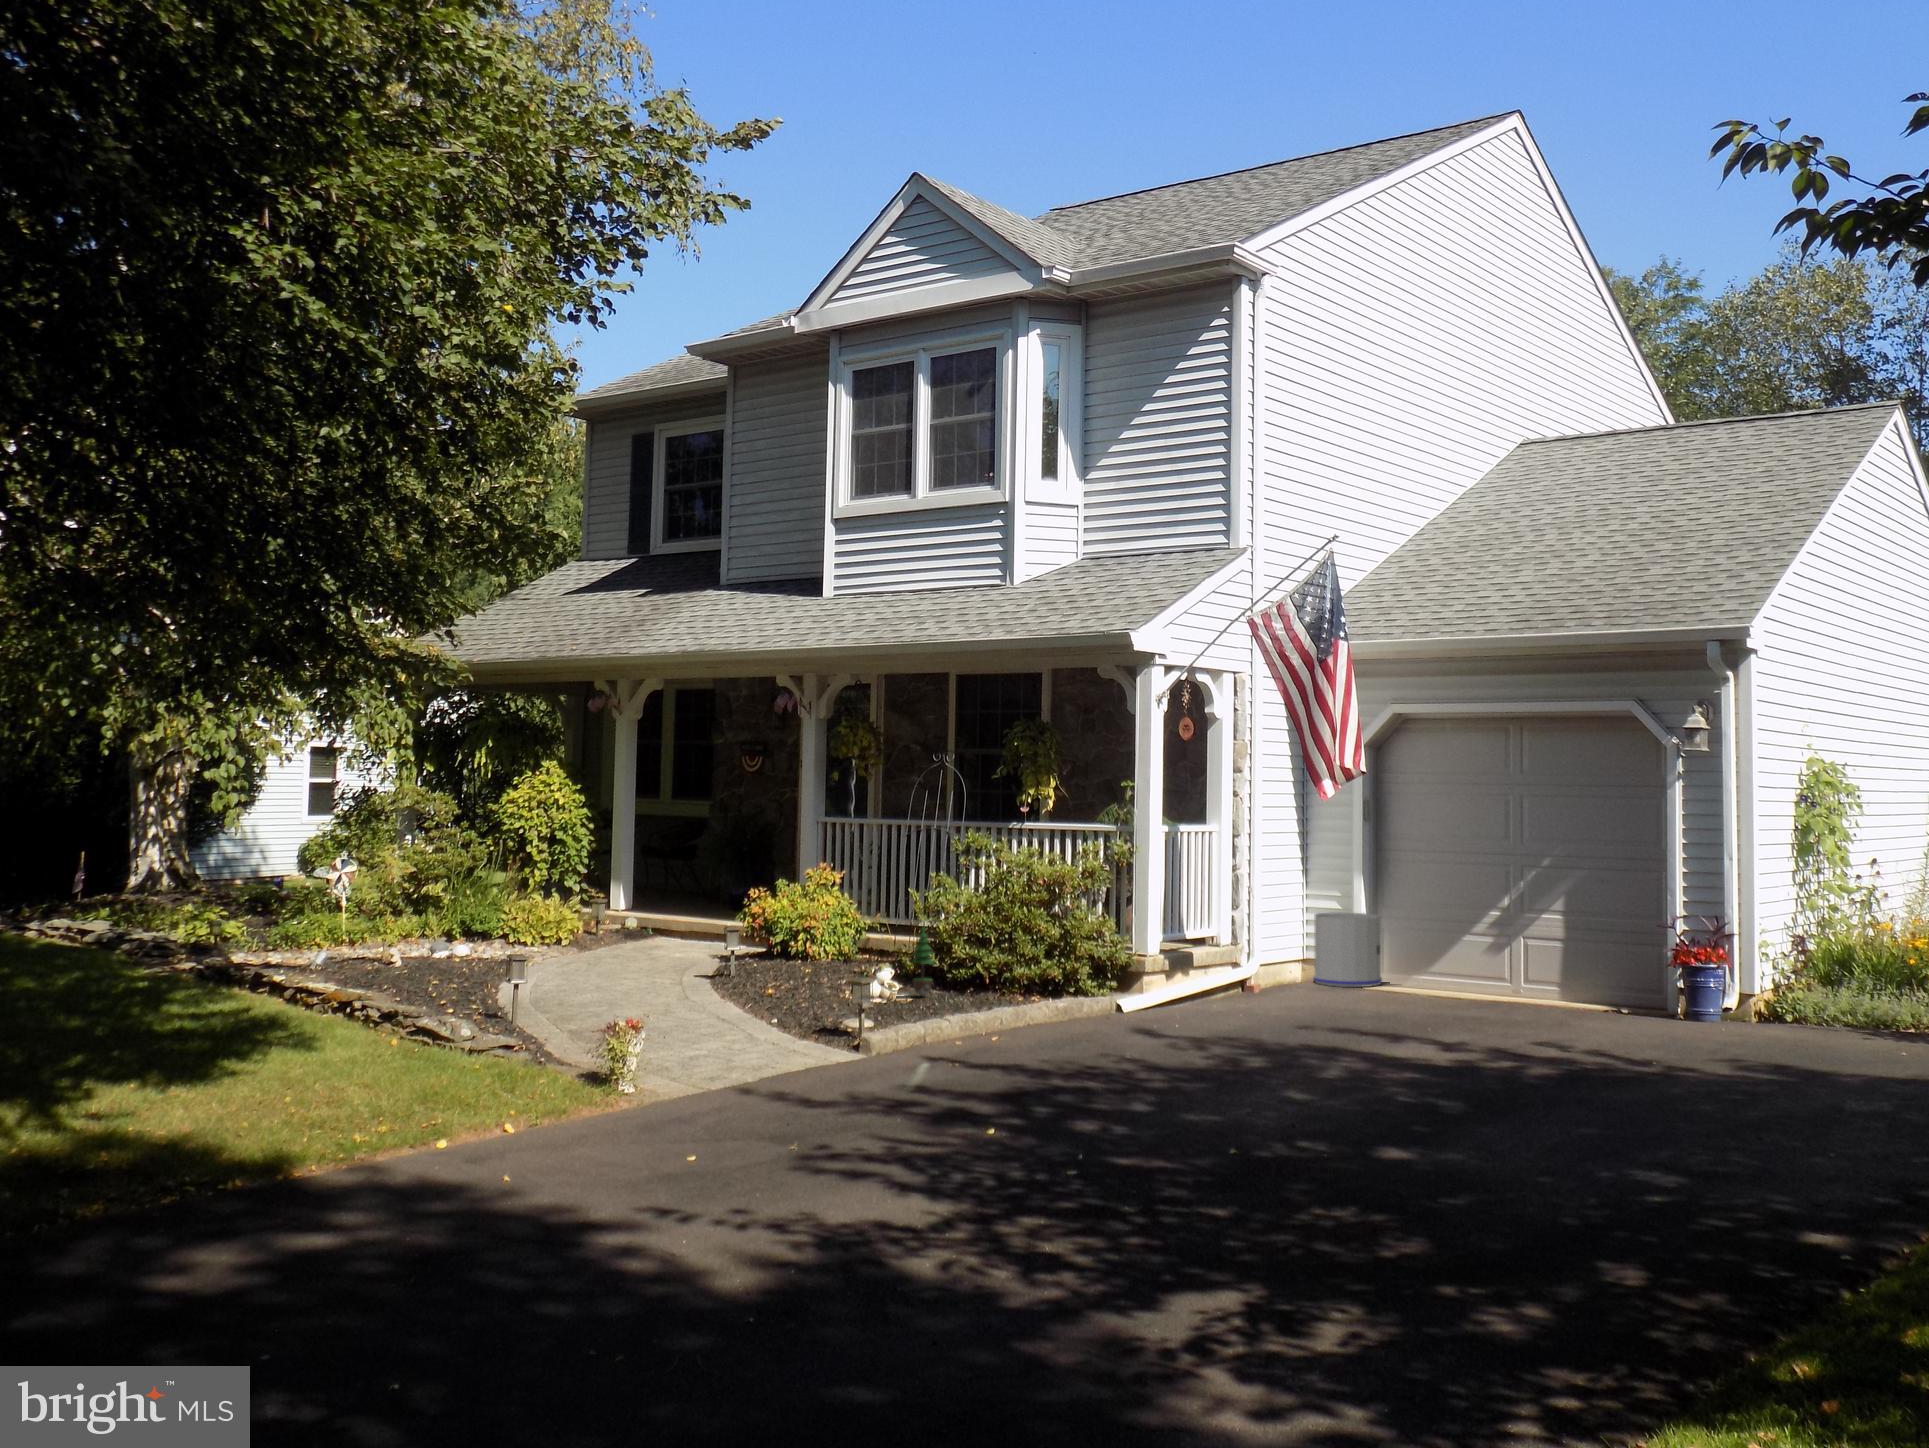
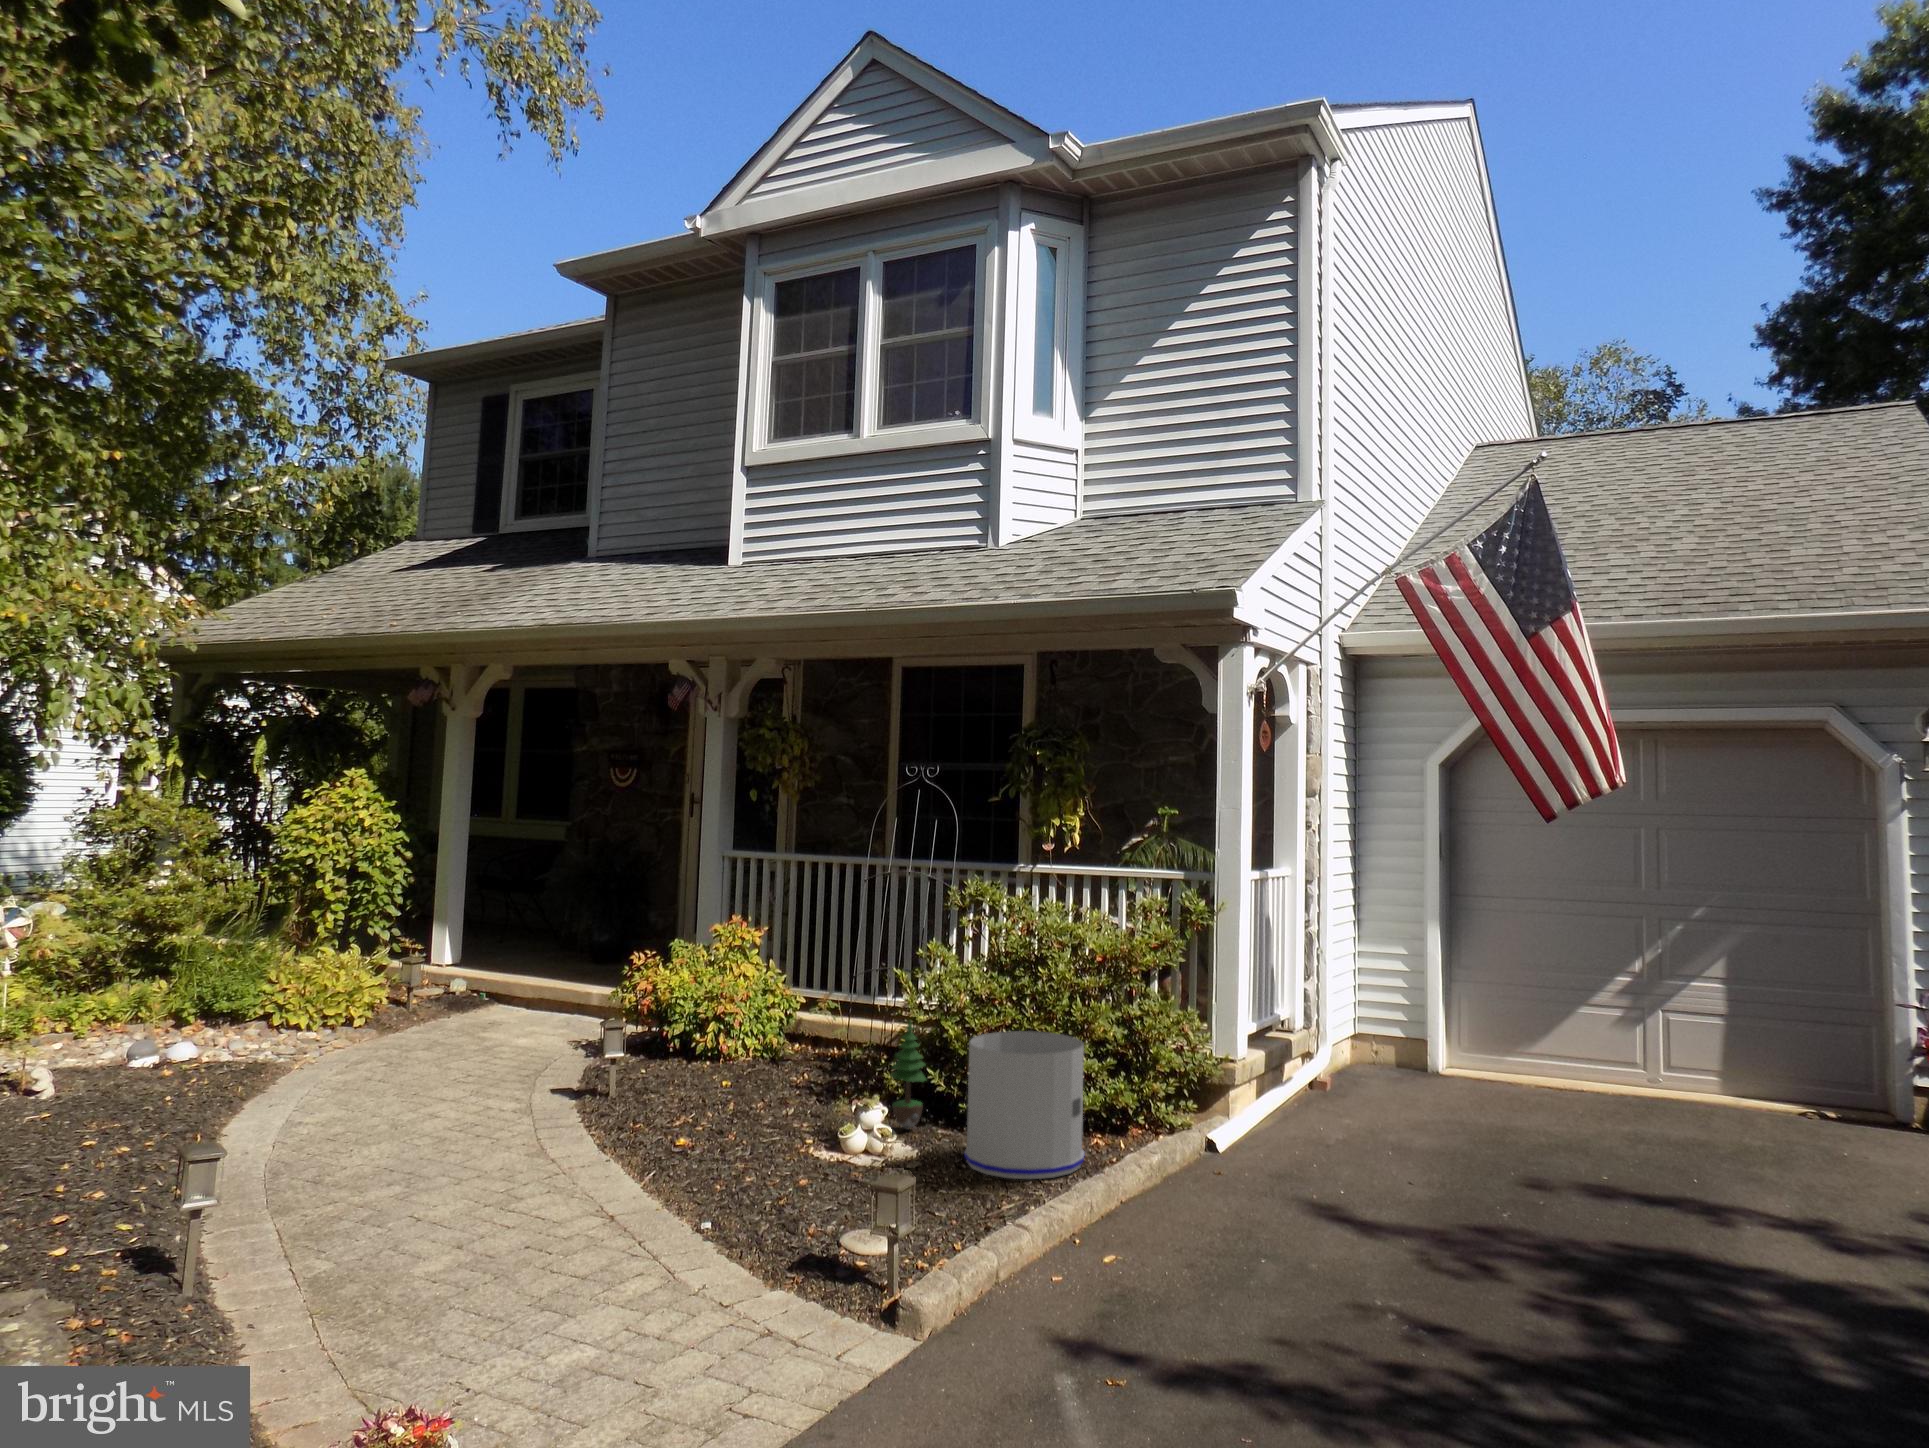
trash can: present [1313,912,1382,987] -> present [964,1031,1085,1179]

